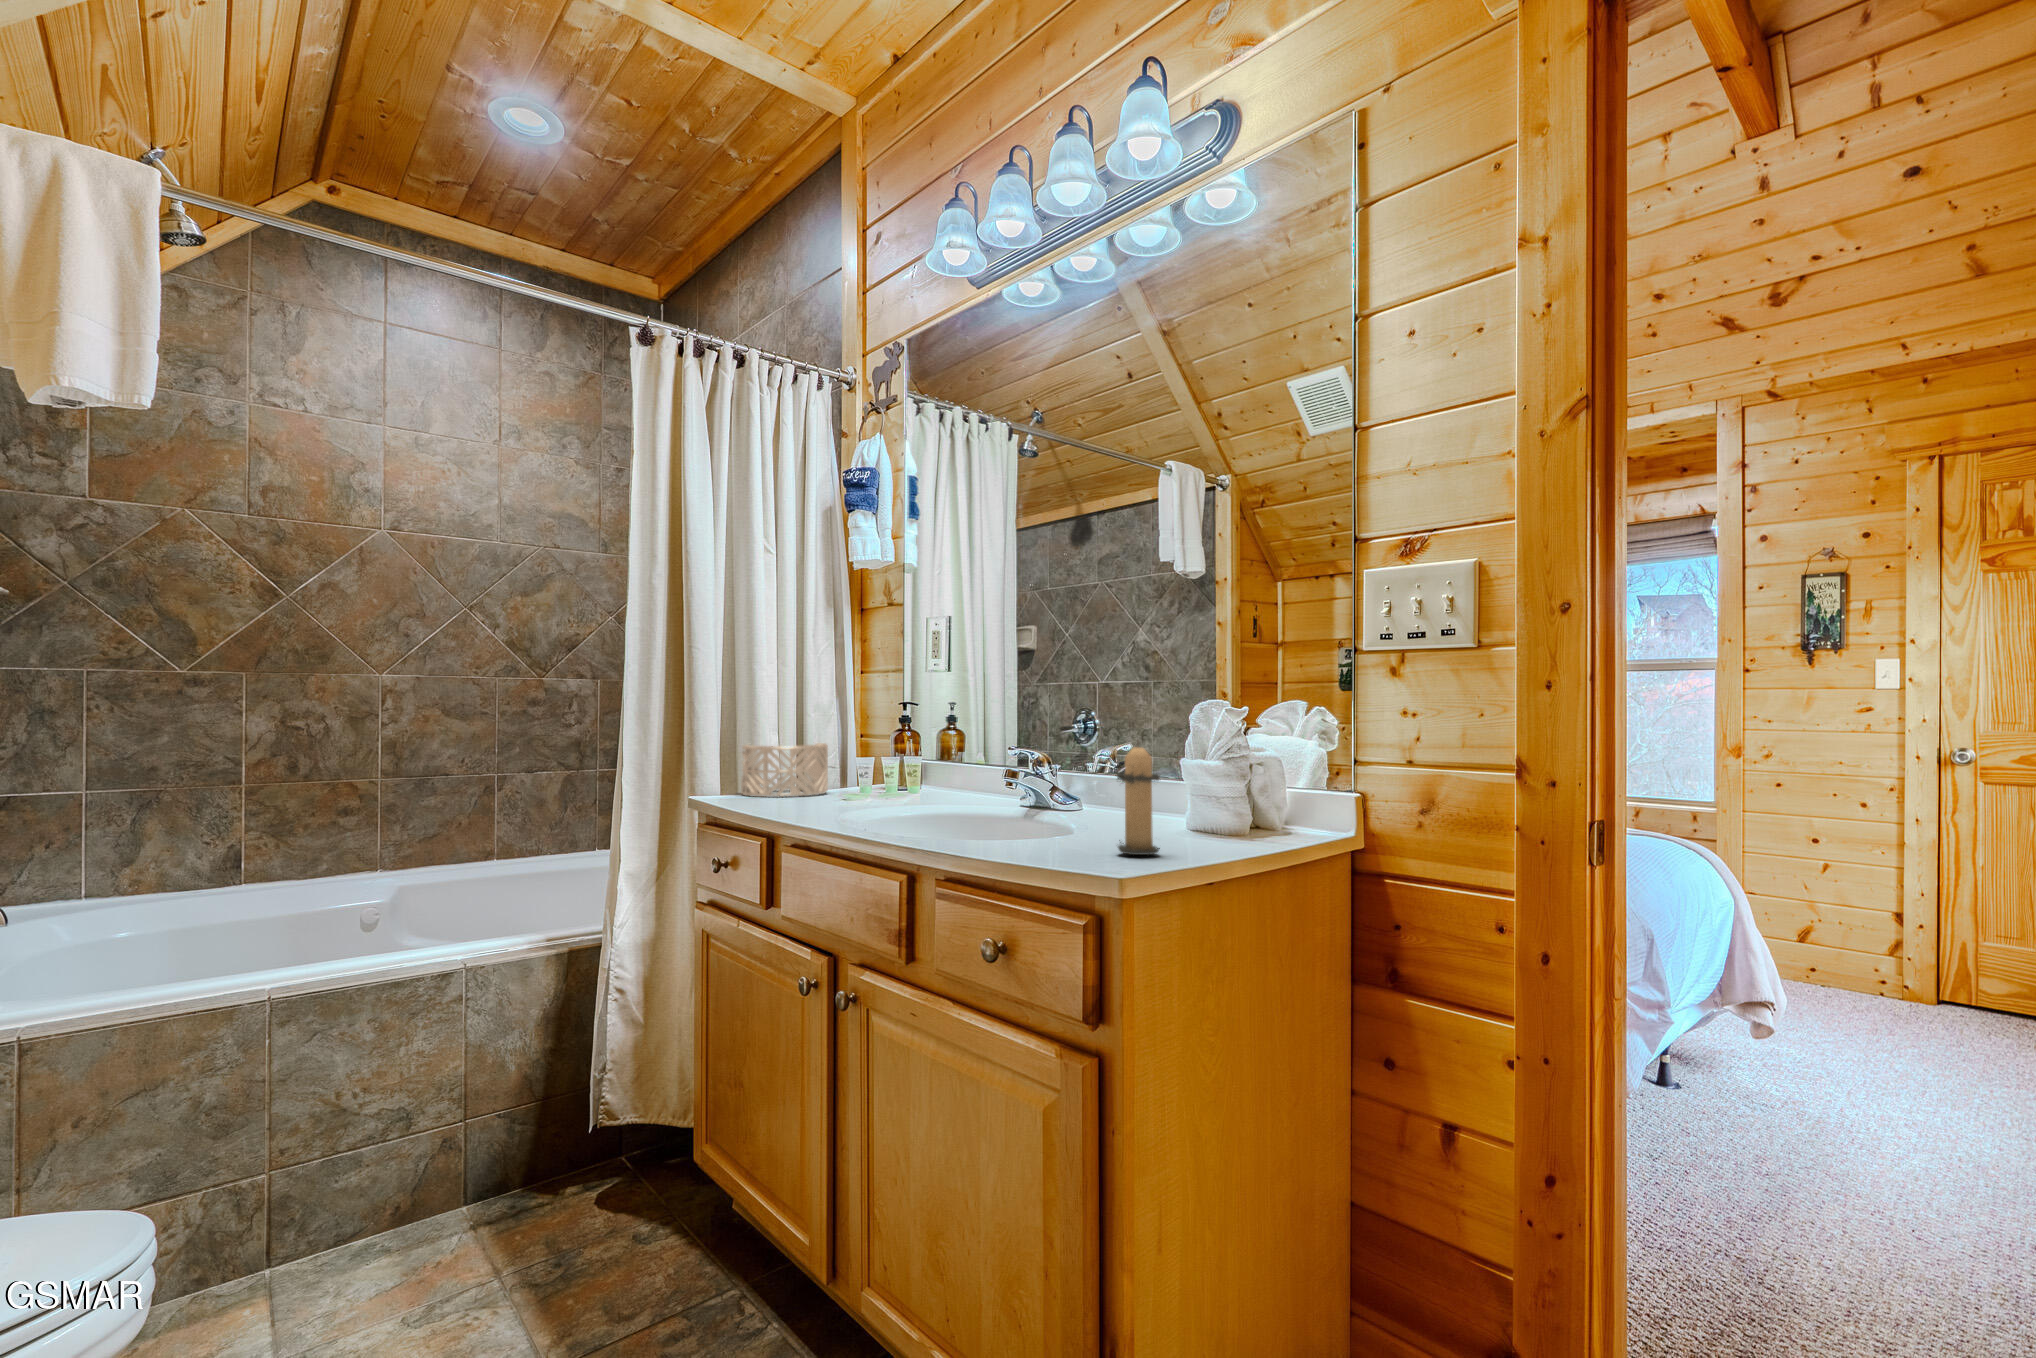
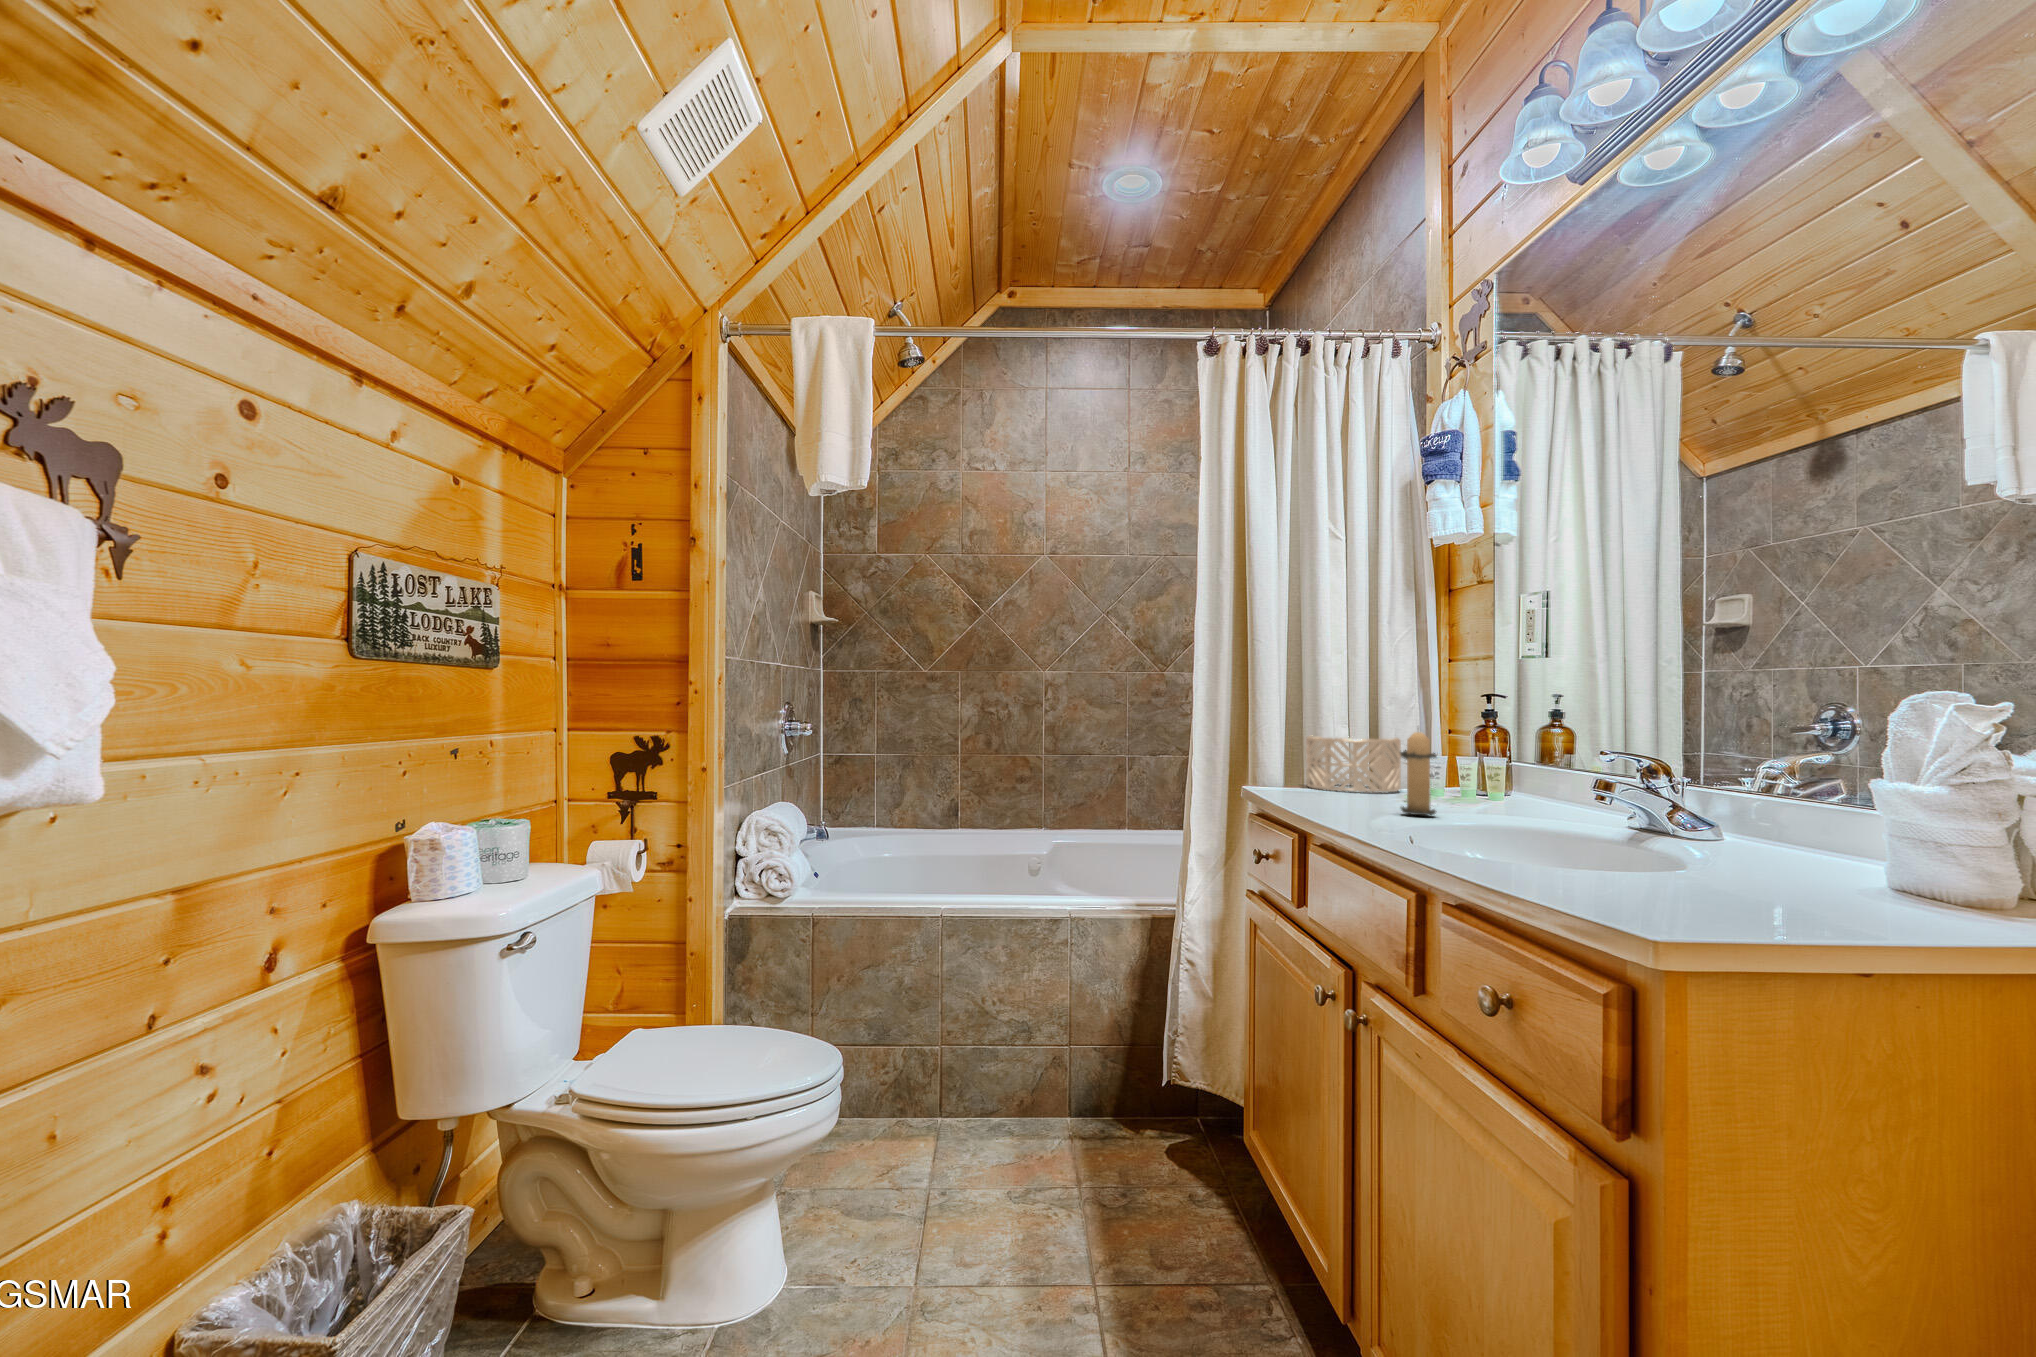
candle: present [1116,744,1160,855] -> present [1400,732,1437,815]

